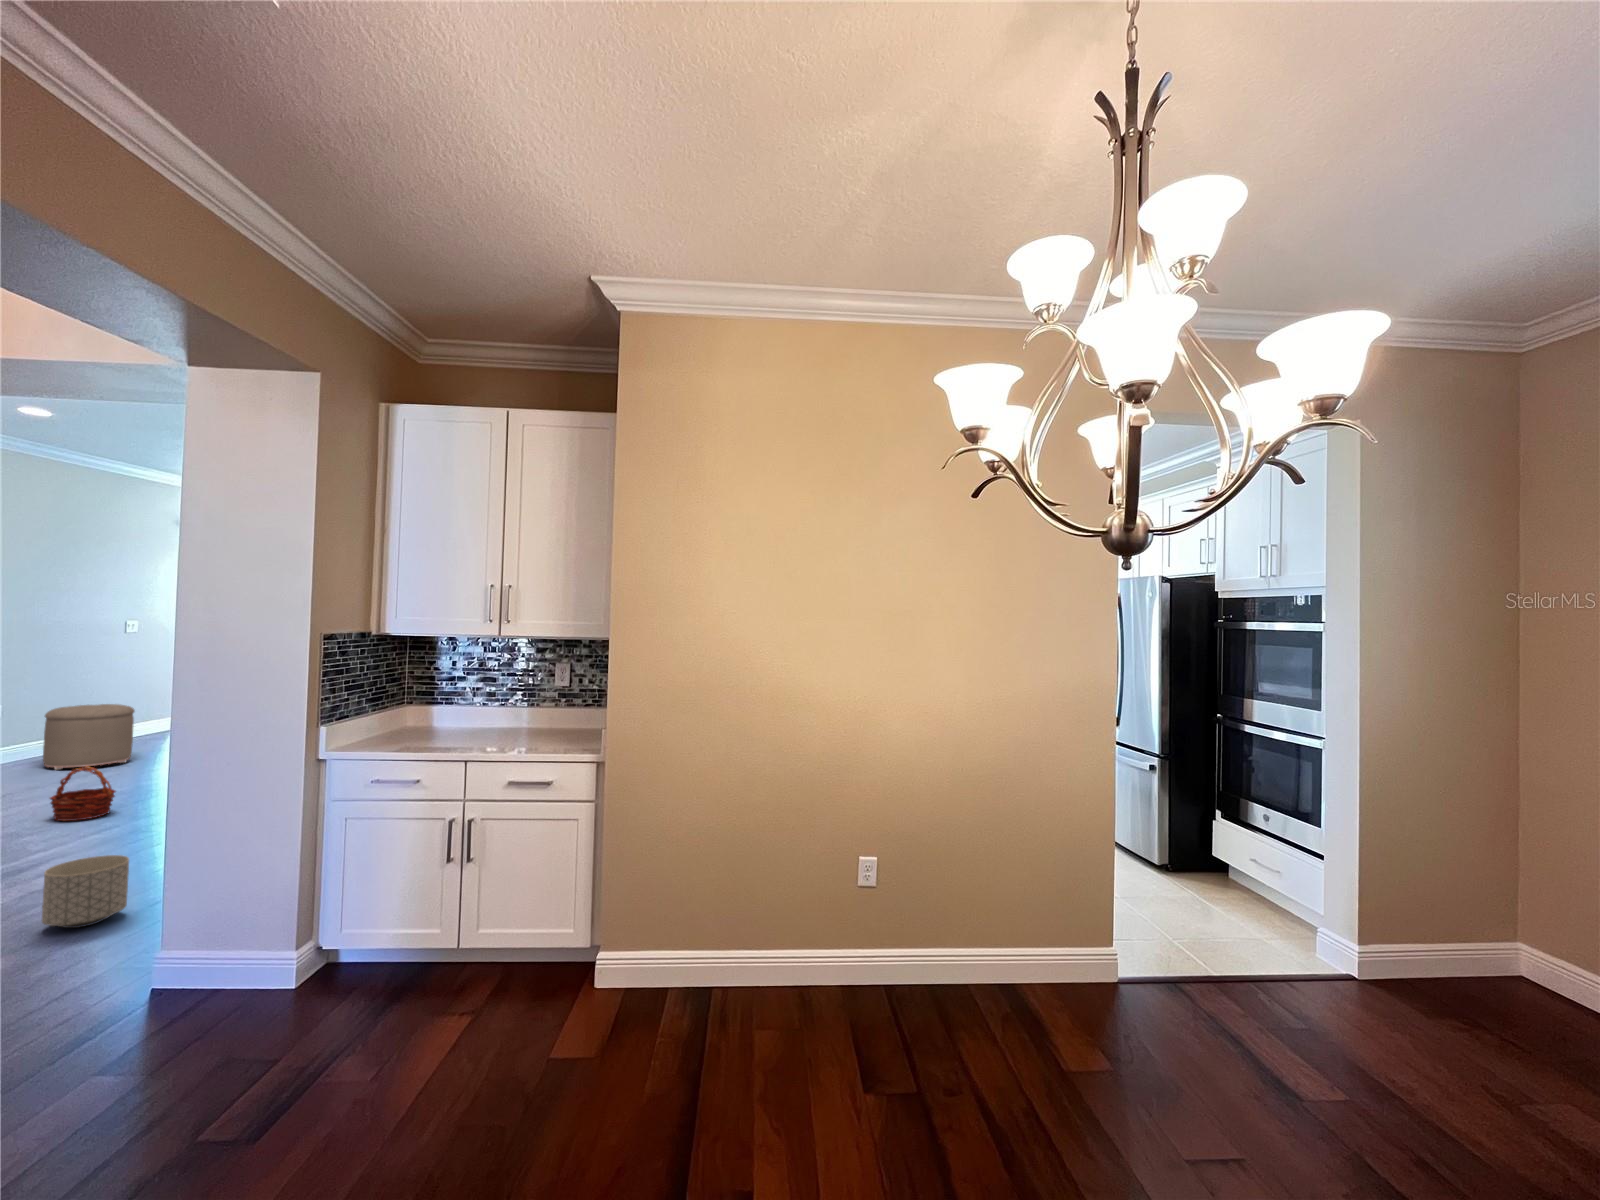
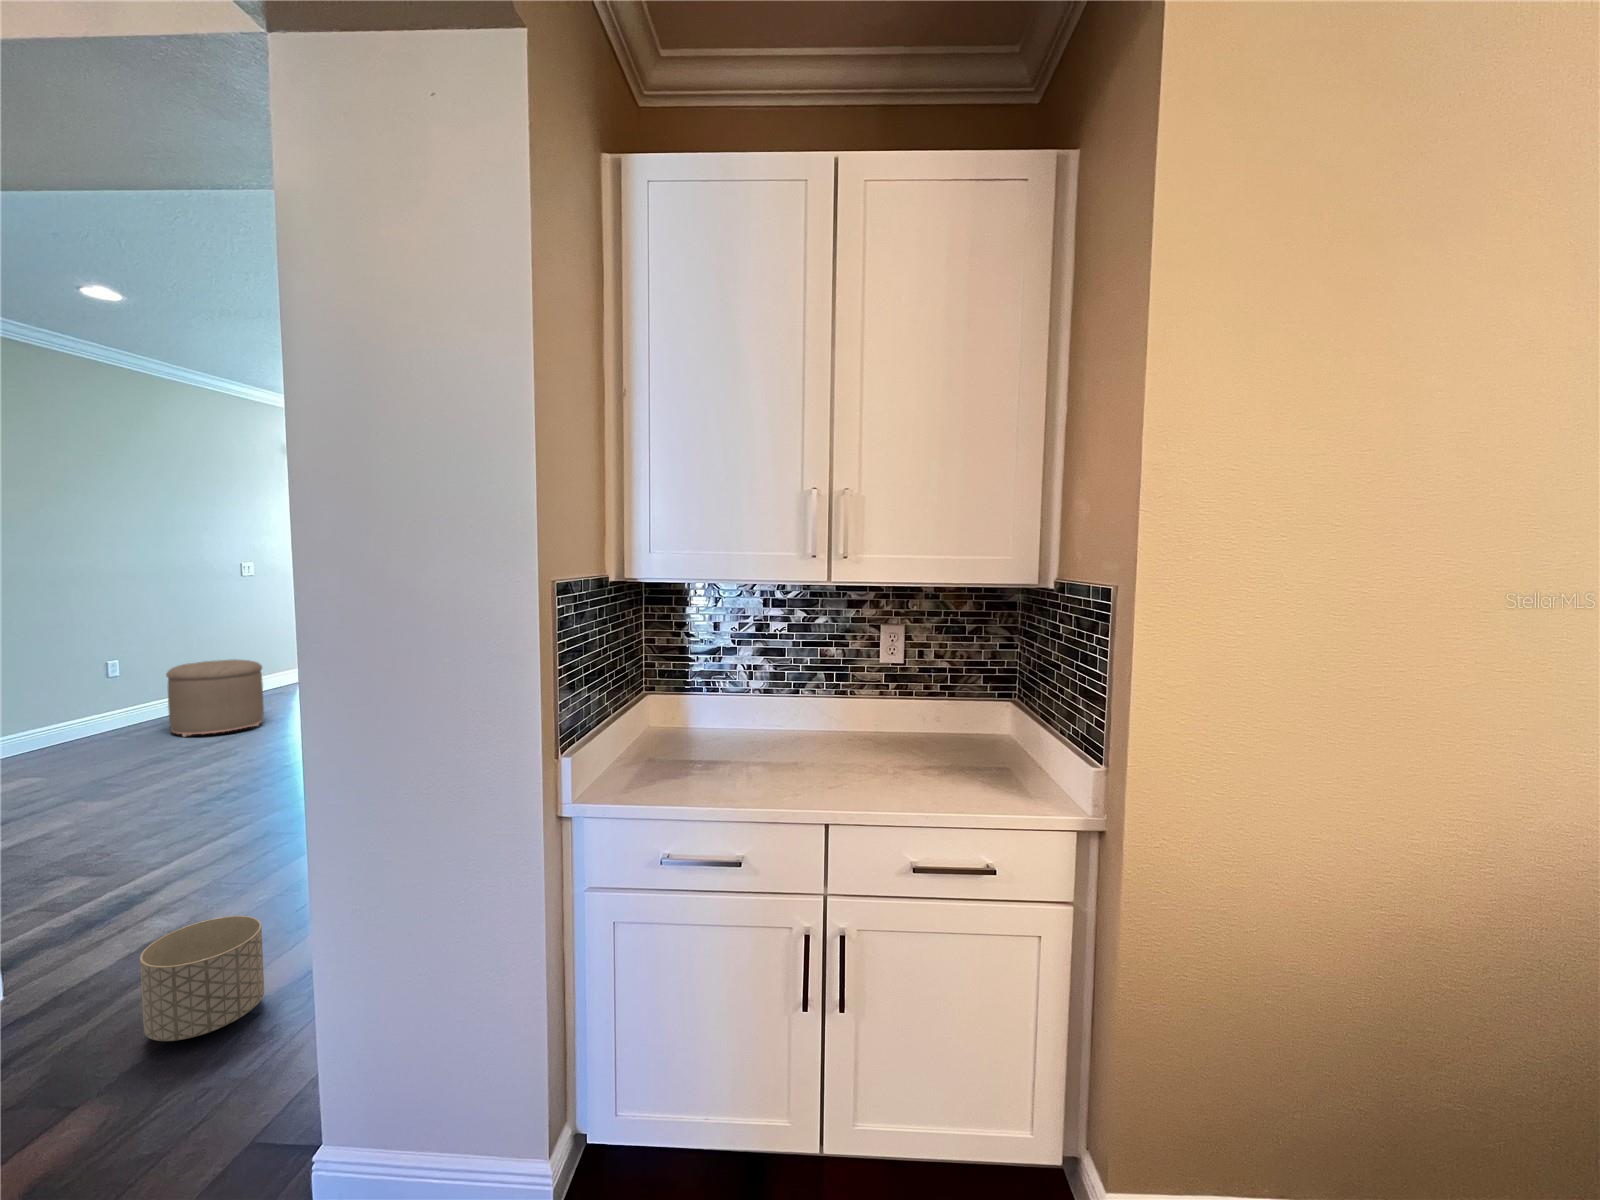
basket: present [50,766,115,821] -> none [168,748,247,818]

